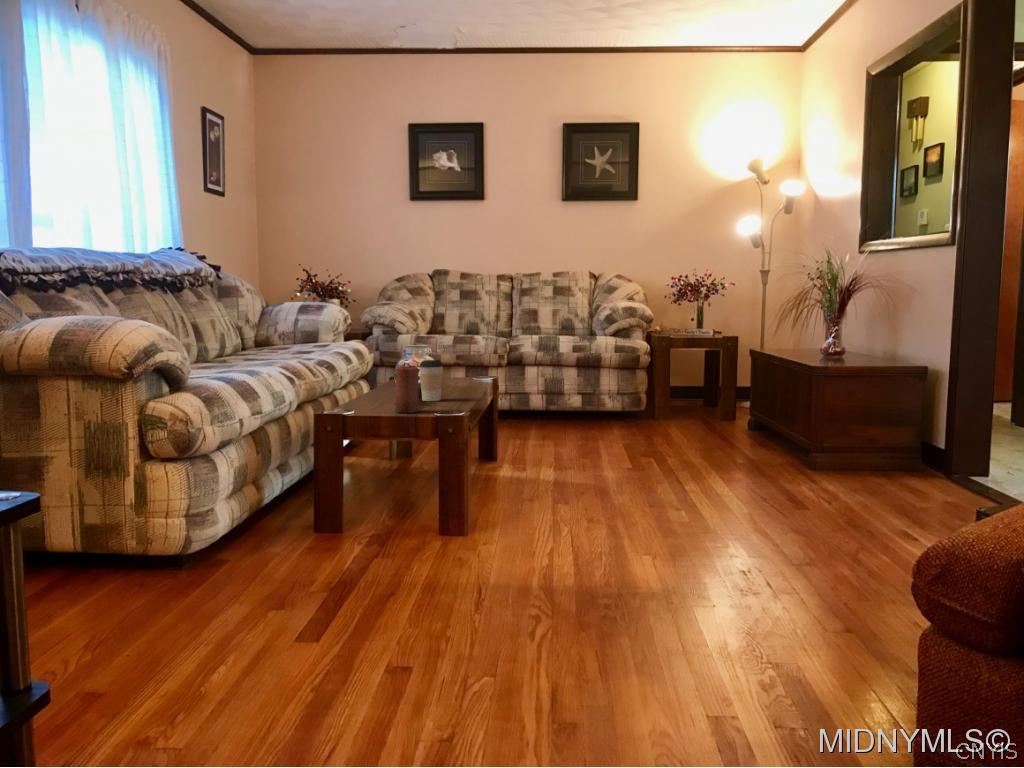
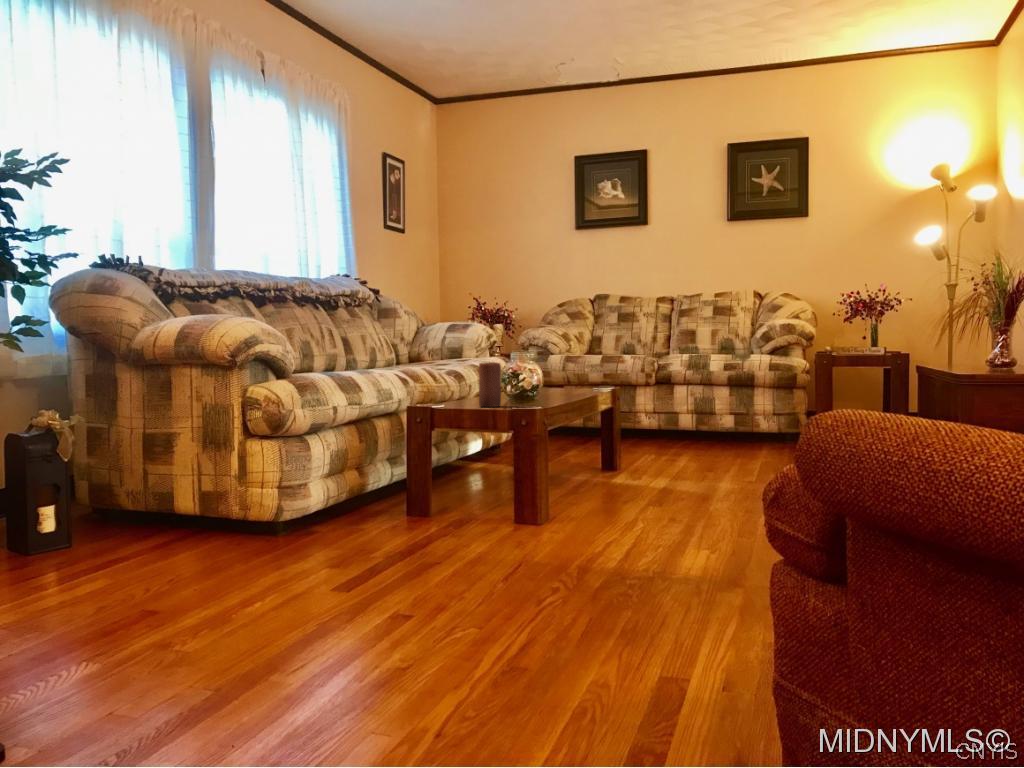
coffee cup: present [419,360,443,401] -> none [515,361,539,401]

